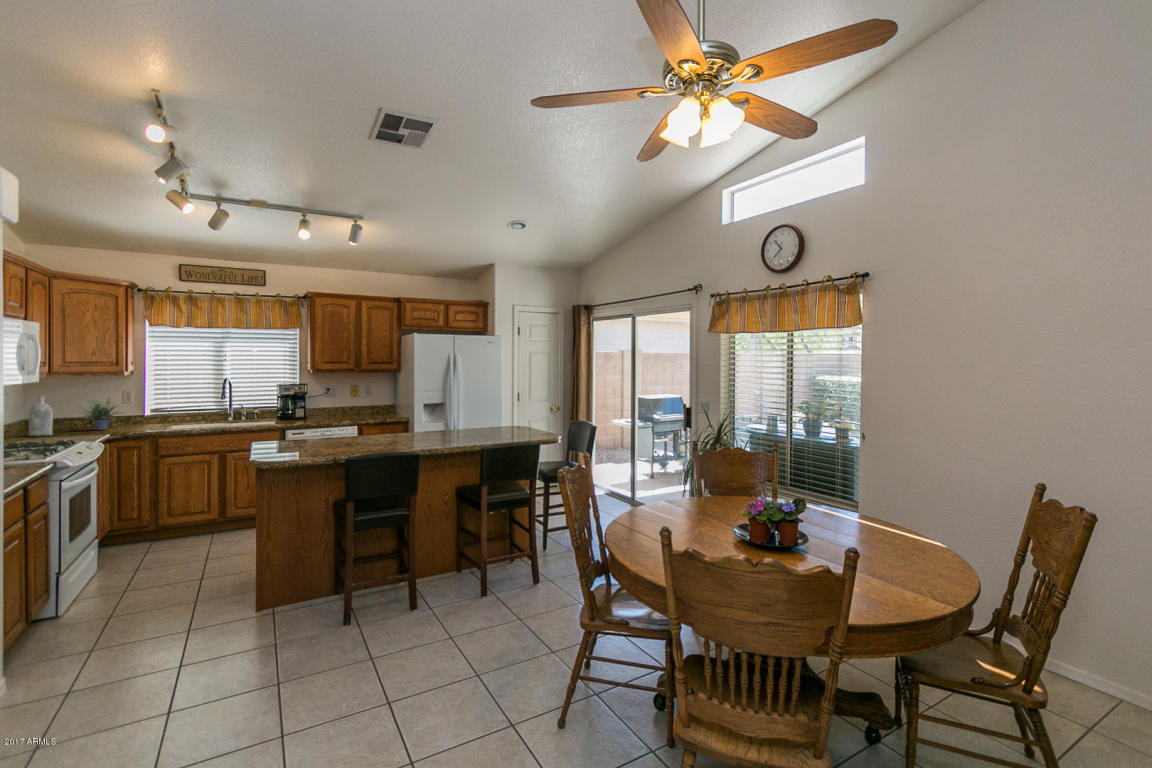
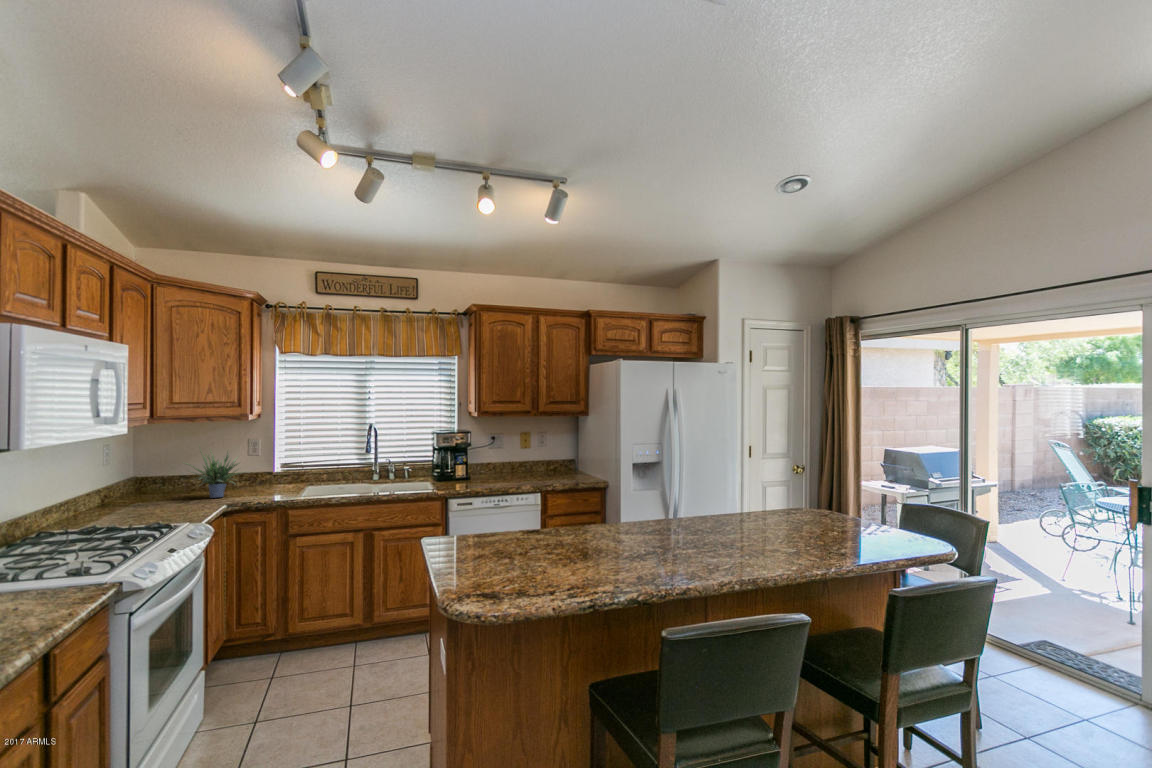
bottle: present [29,396,53,436] -> none [125,452,157,509]

